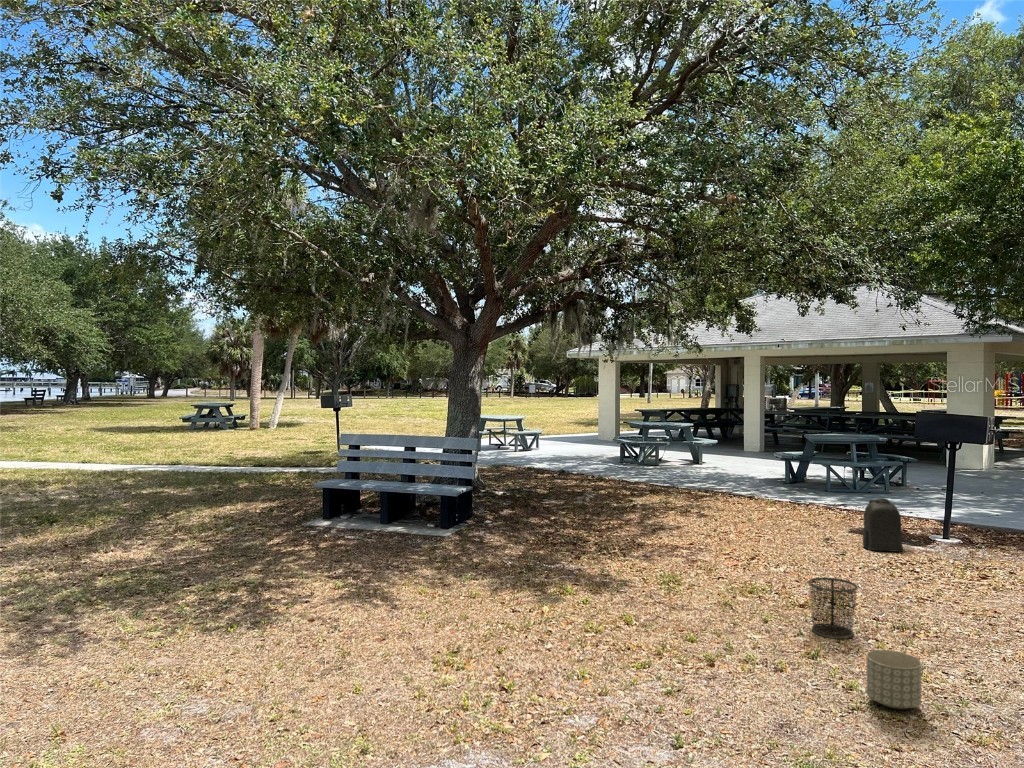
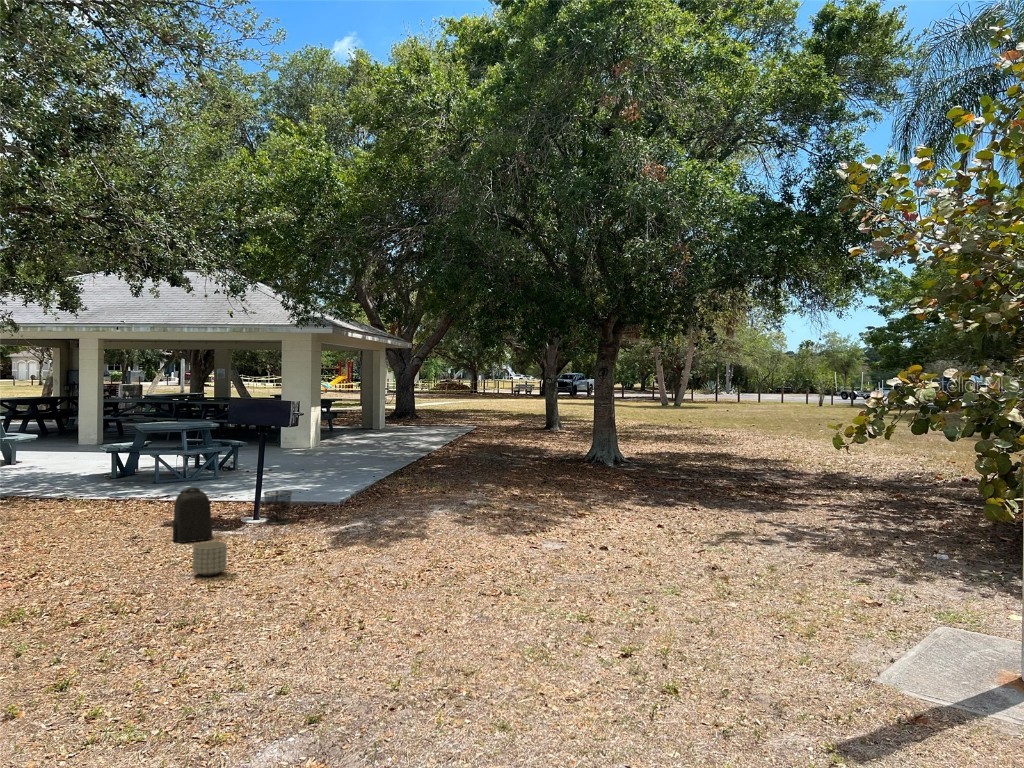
waste bin: present [808,577,858,639] -> present [264,490,292,524]
planter: present [867,650,922,709] -> present [193,541,227,576]

